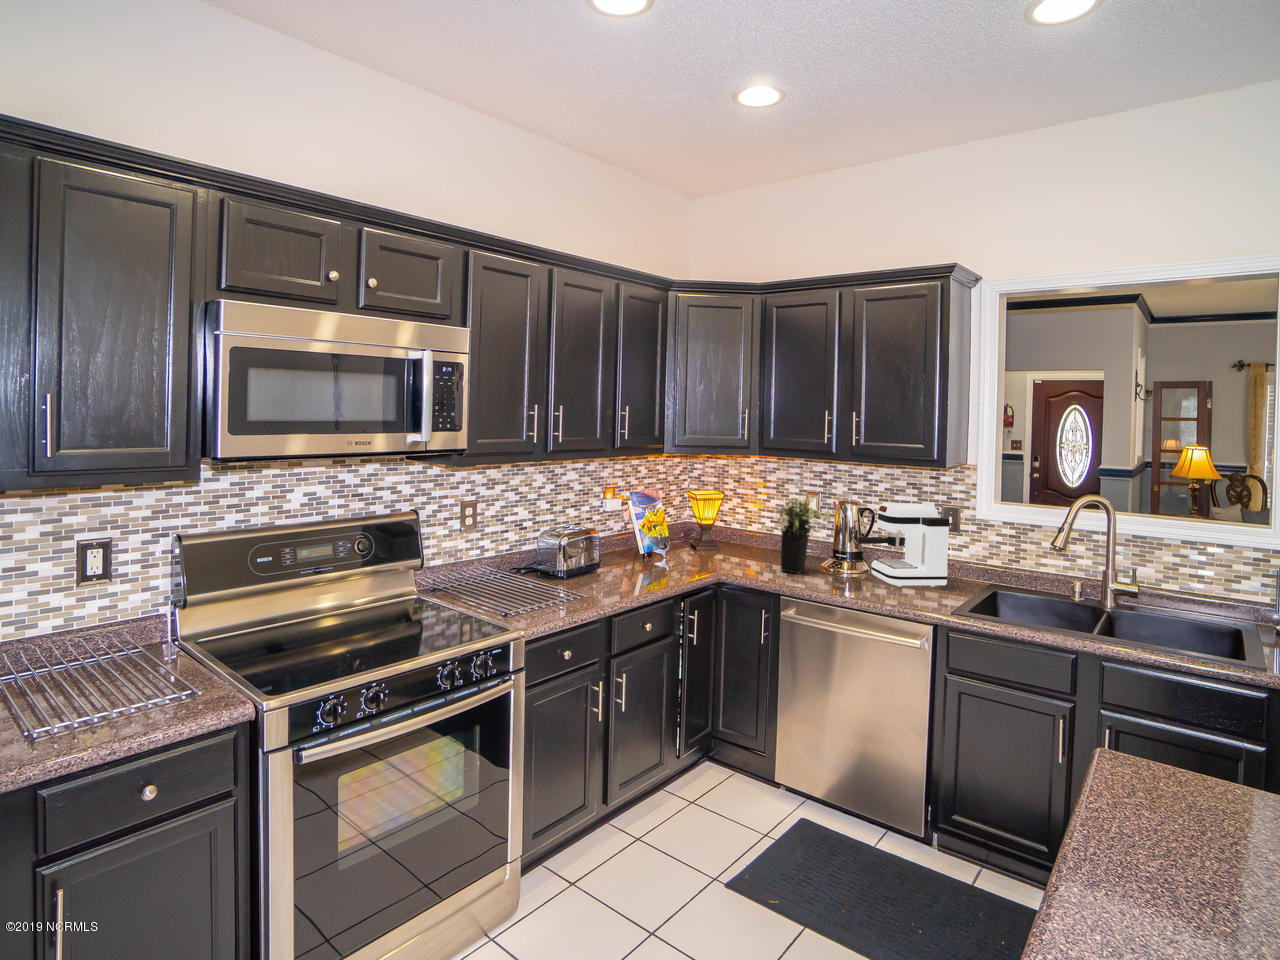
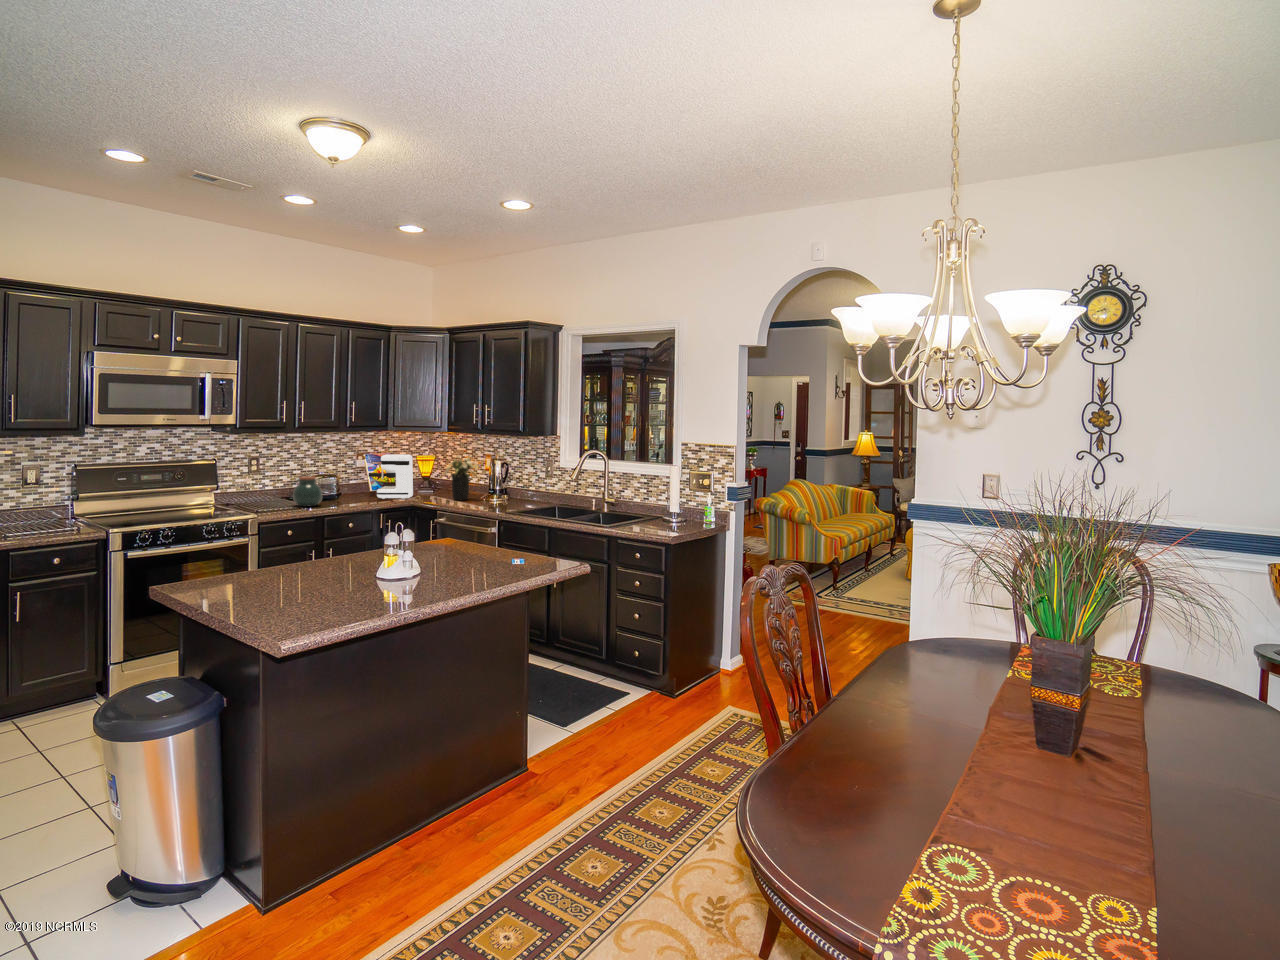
coffee maker: present [858,503,949,587] -> present [369,455,413,499]
jar: none [548,539,596,596] -> present [293,476,322,506]

